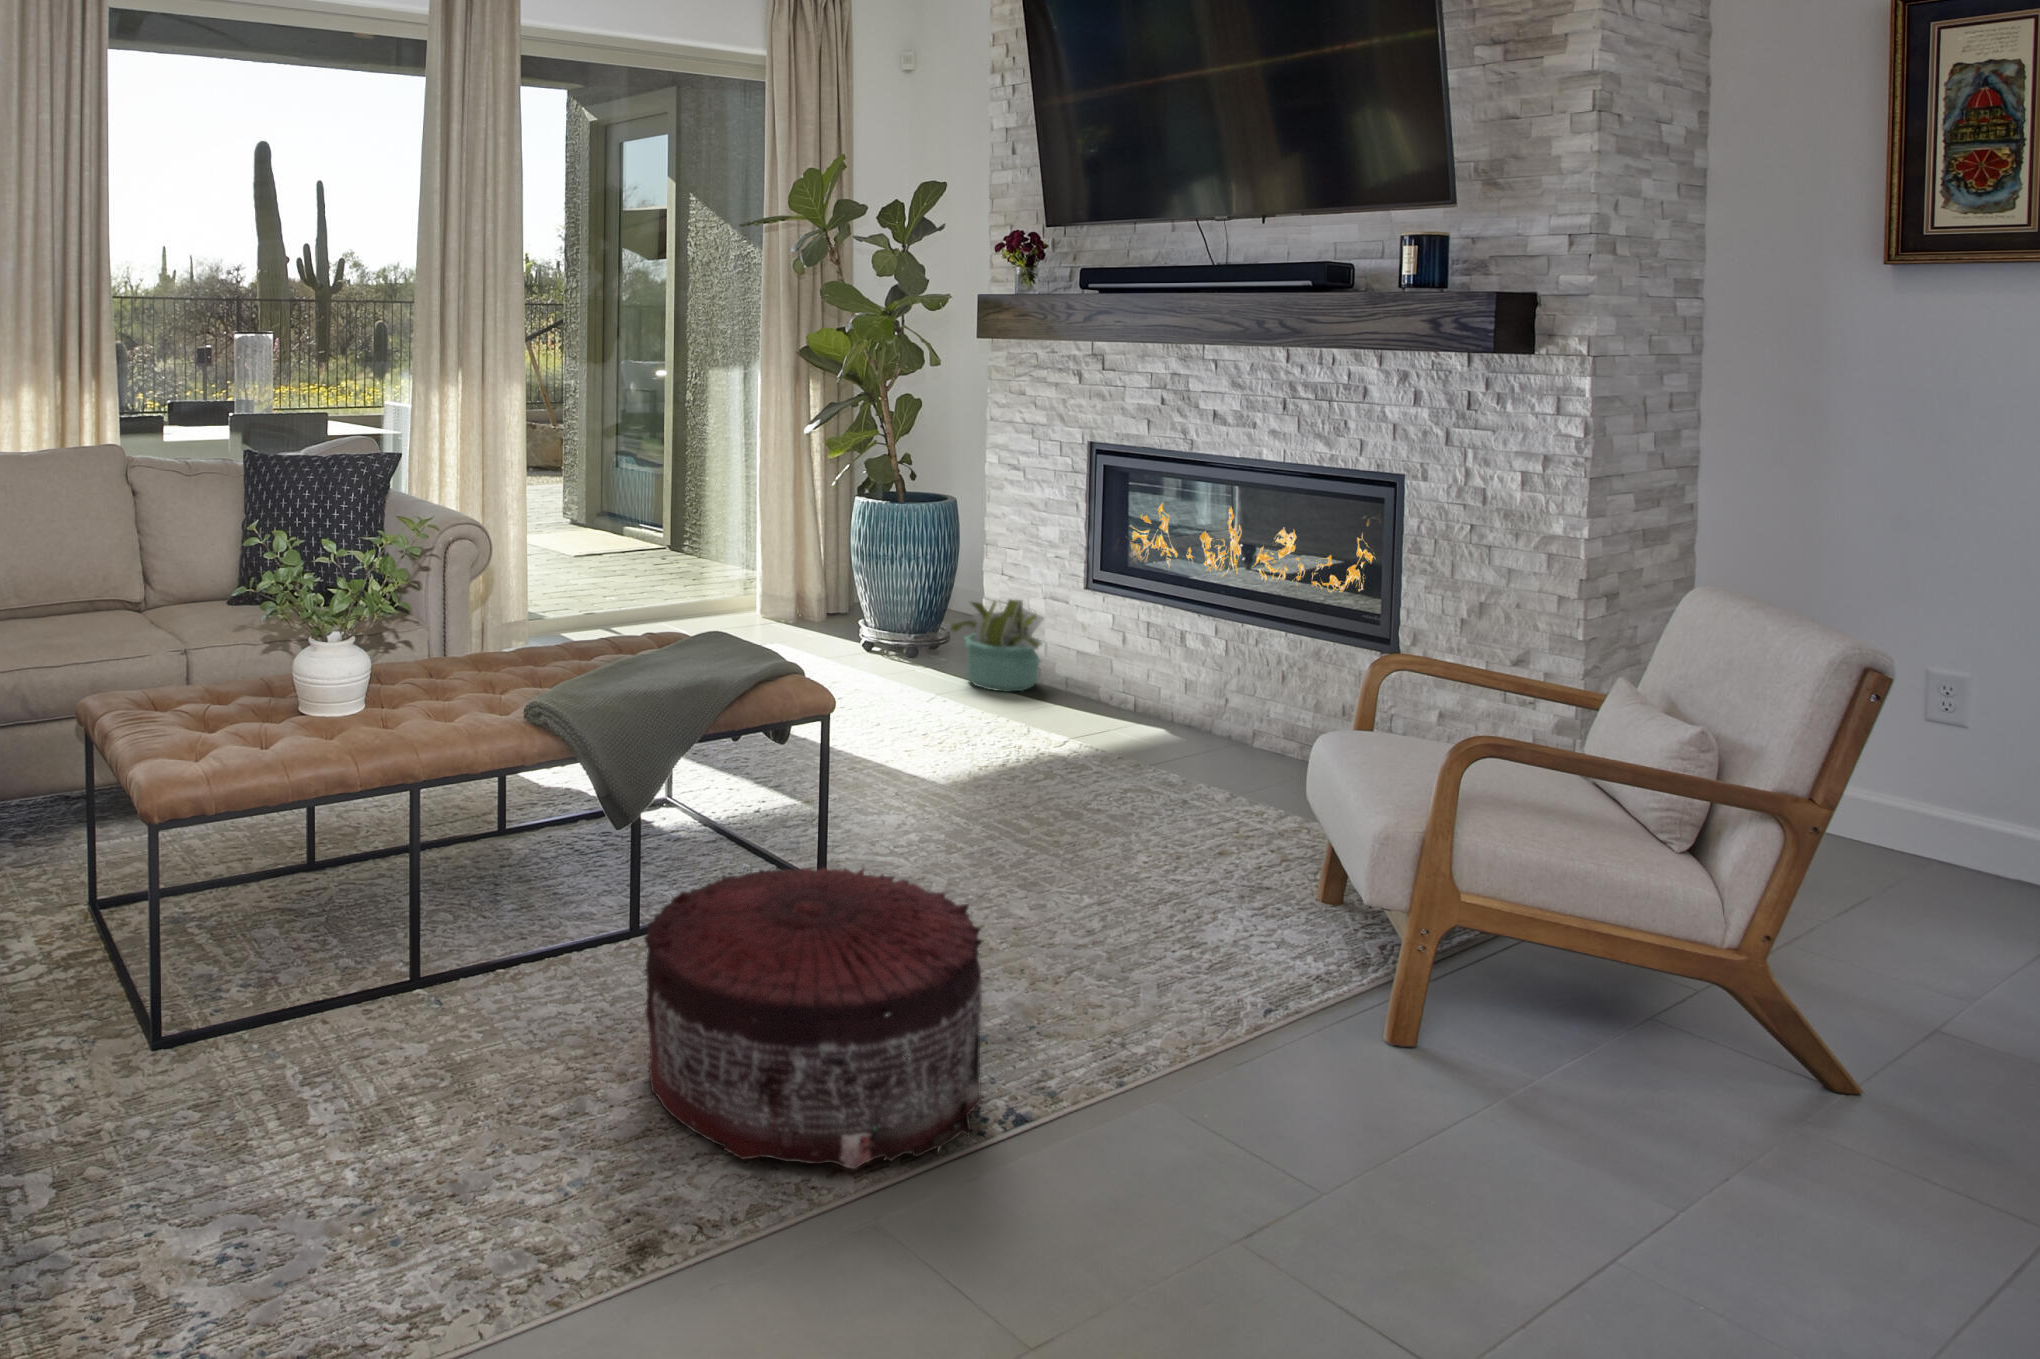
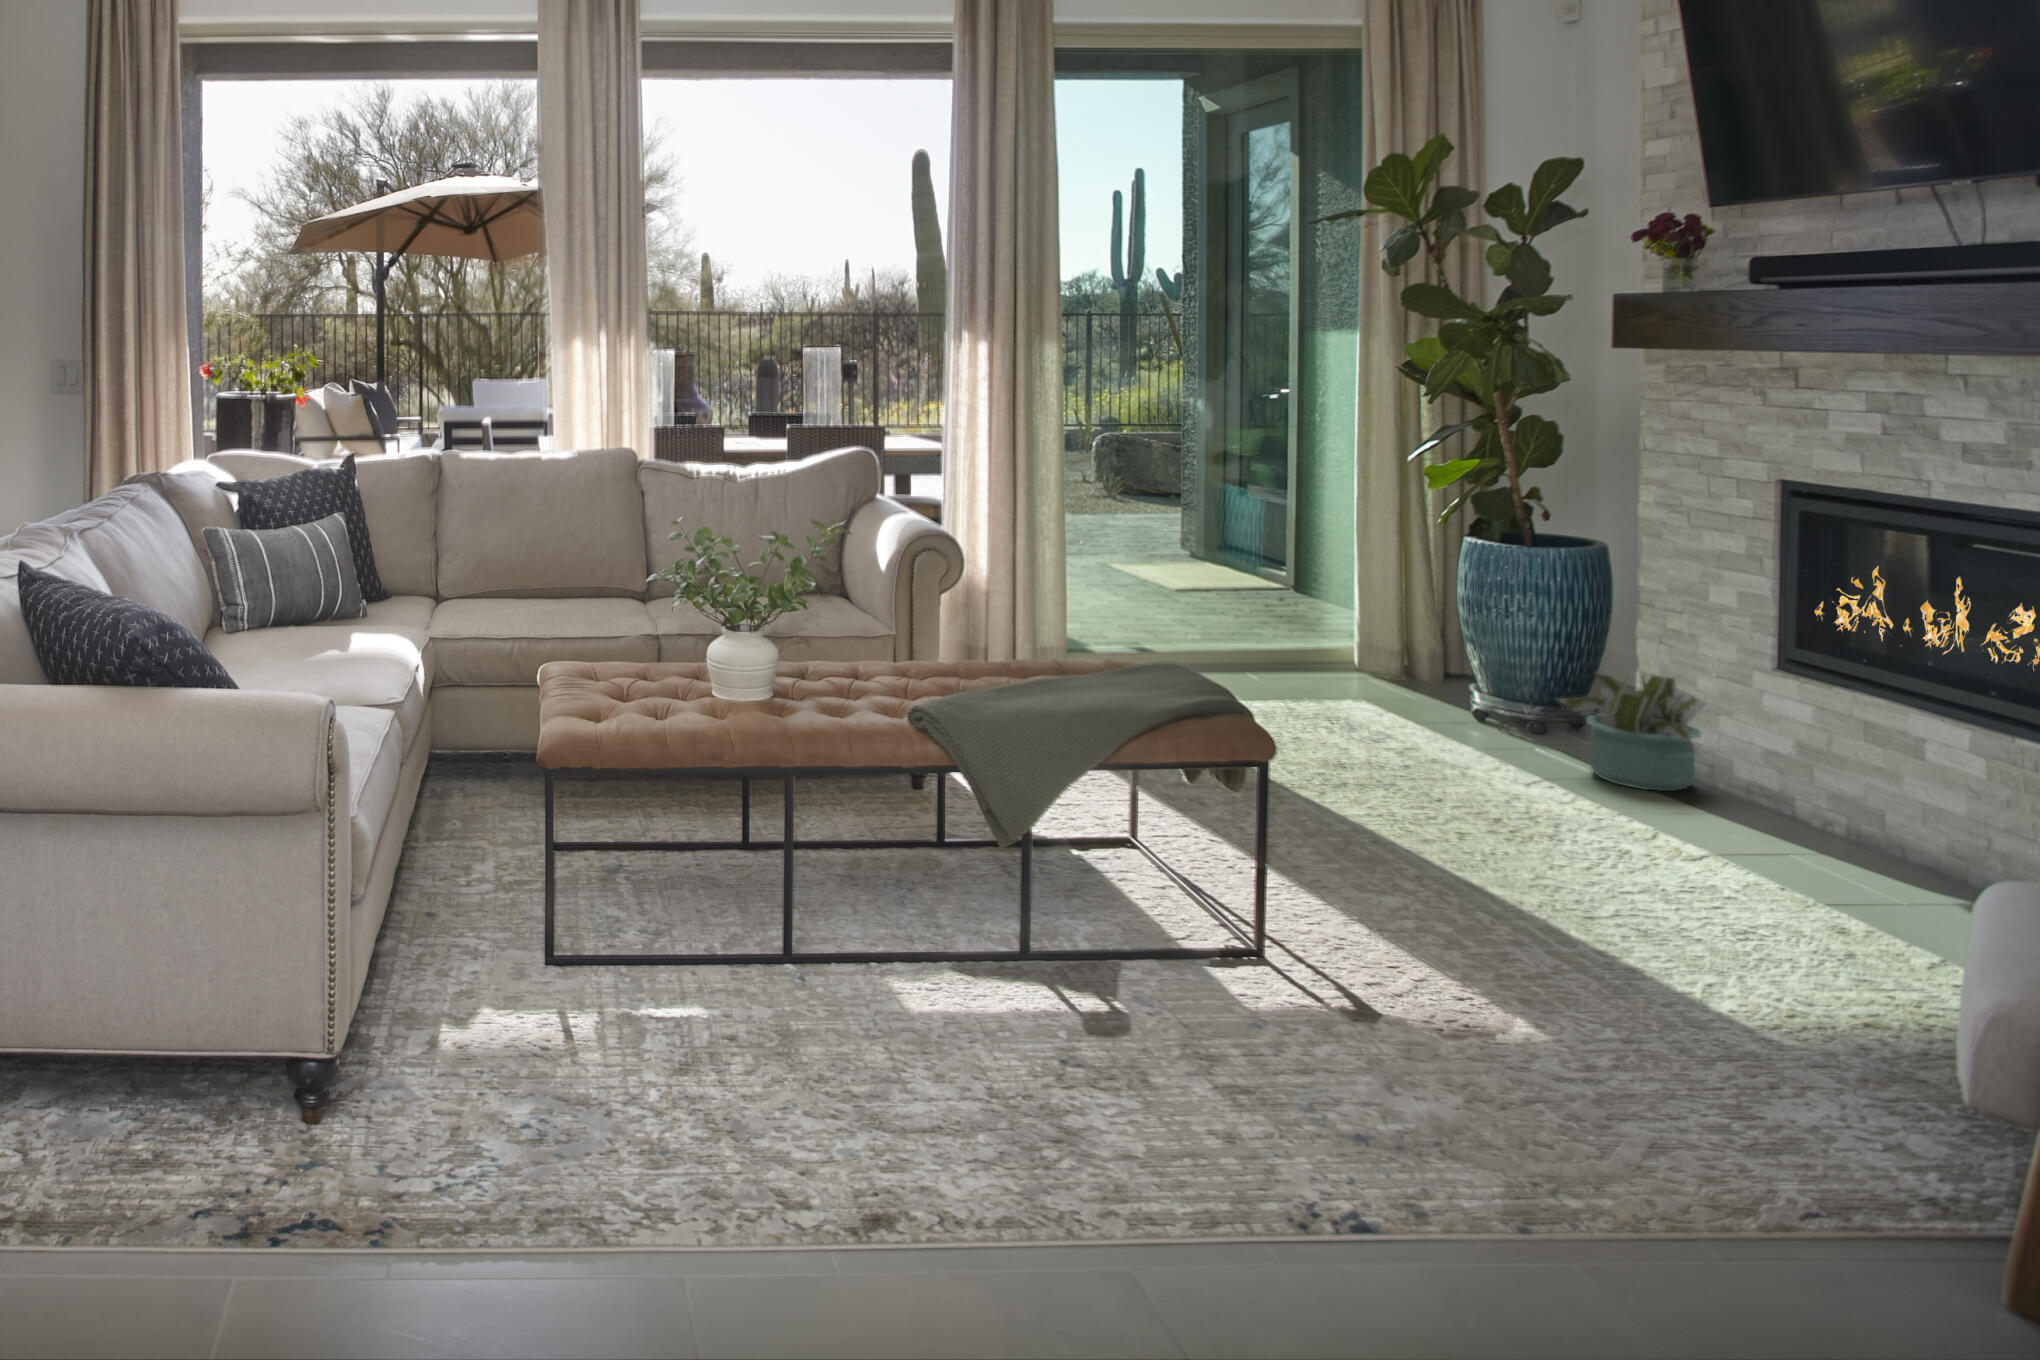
pouf: present [644,868,982,1169] -> none [949,896,1338,1230]

